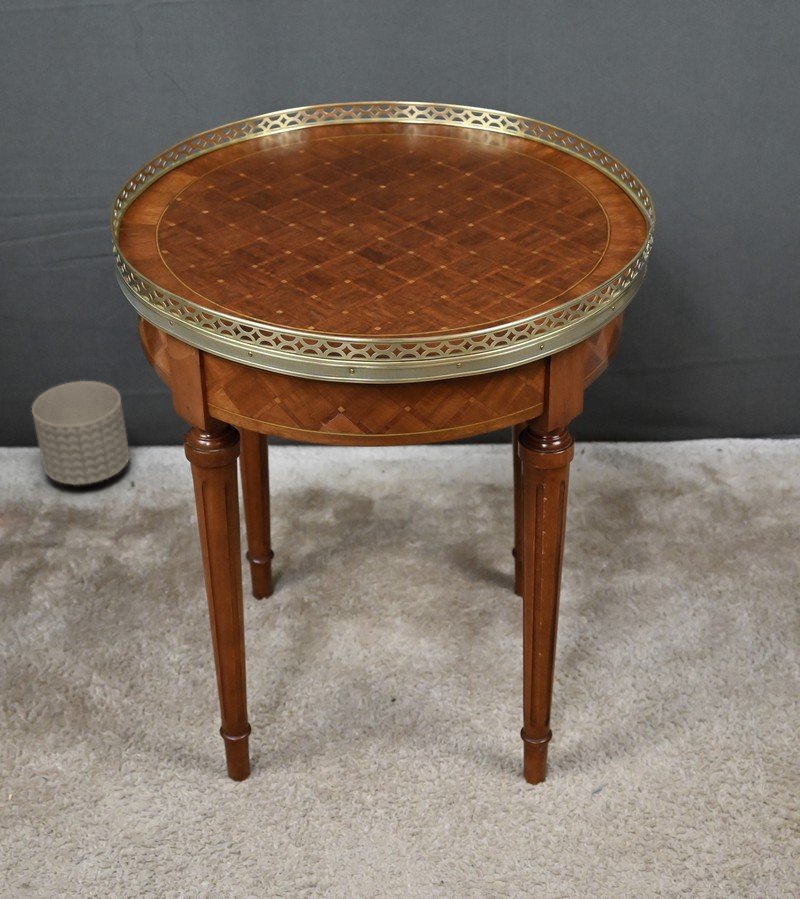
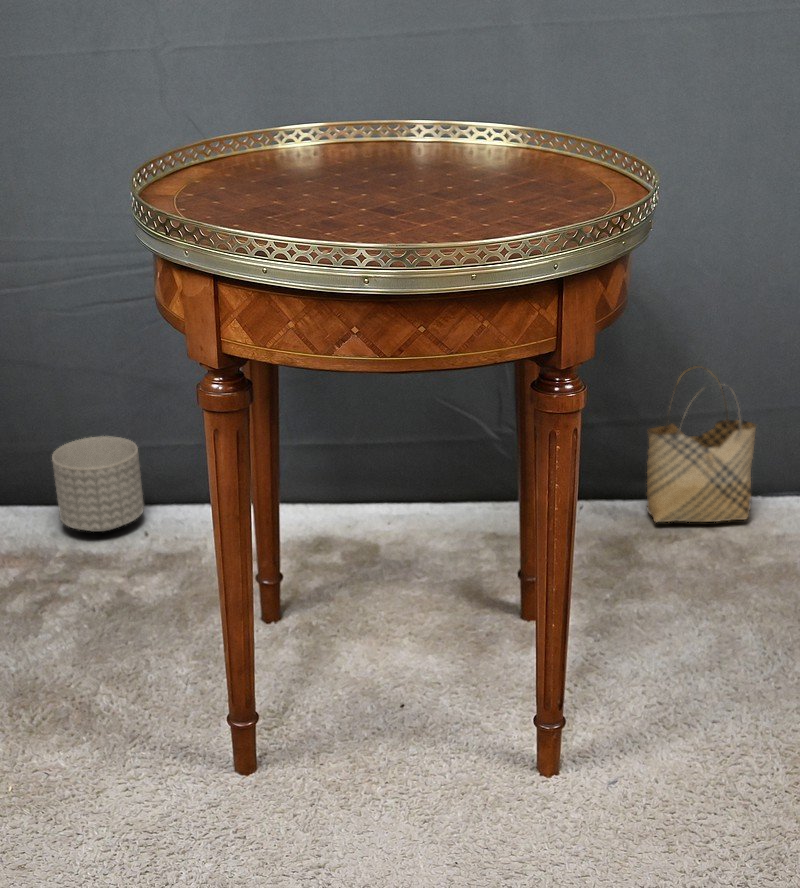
woven basket: none [649,313,766,474] -> present [647,366,756,522]

